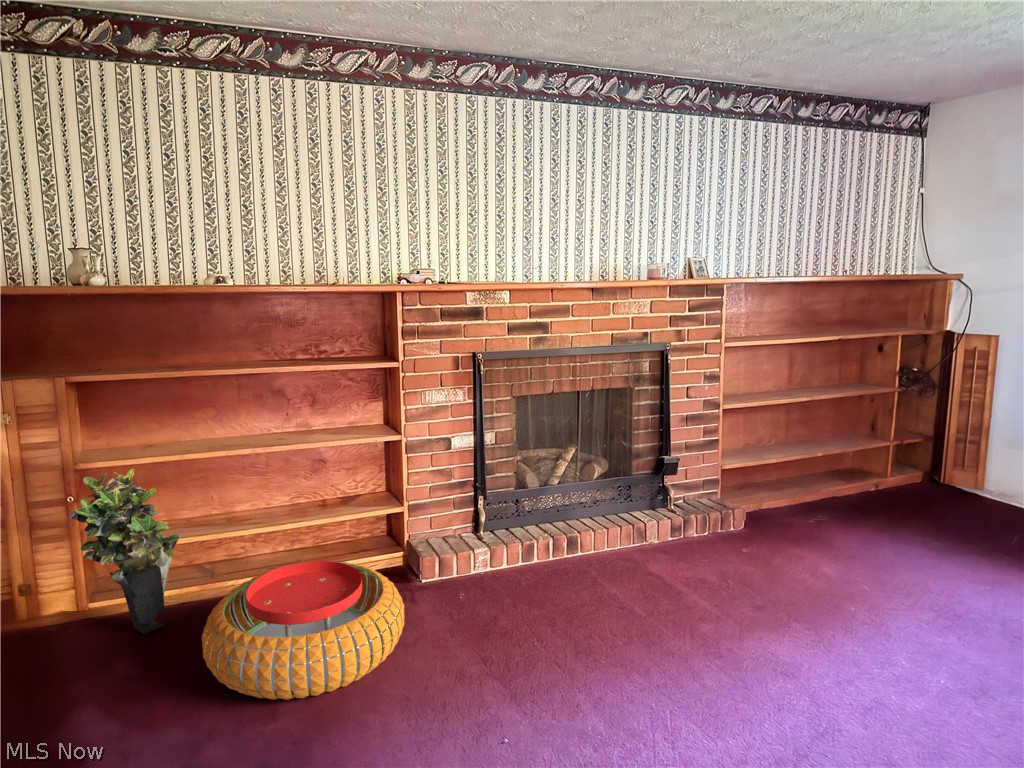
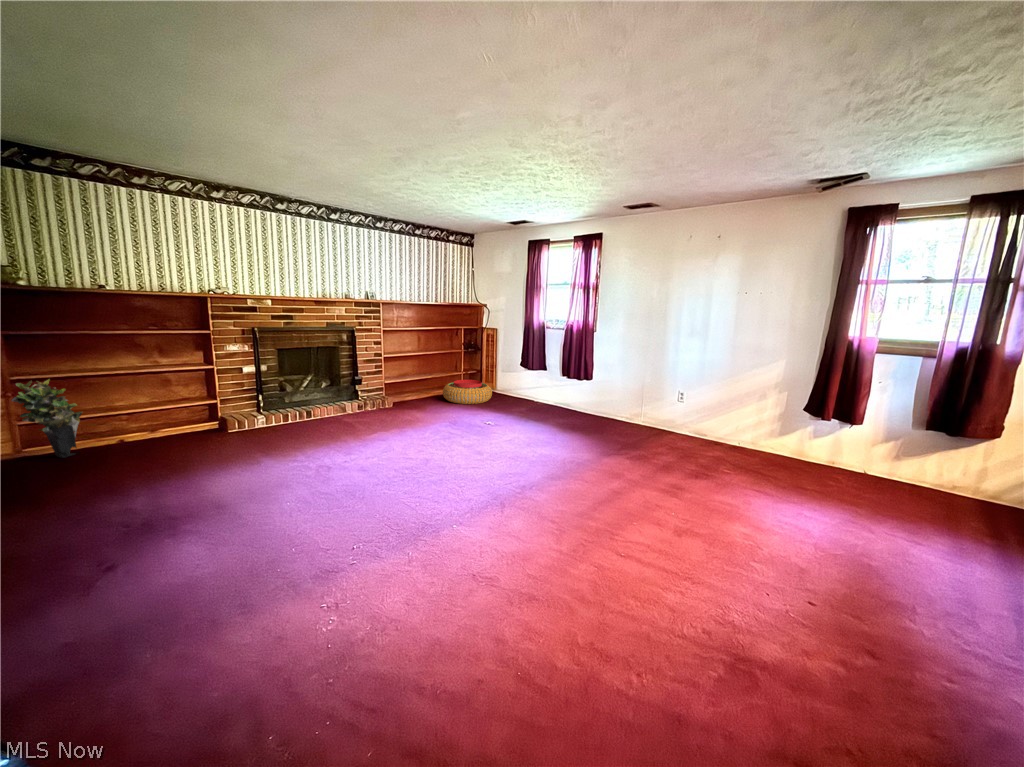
pouf: present [202,561,404,700] -> present [443,380,492,404]

